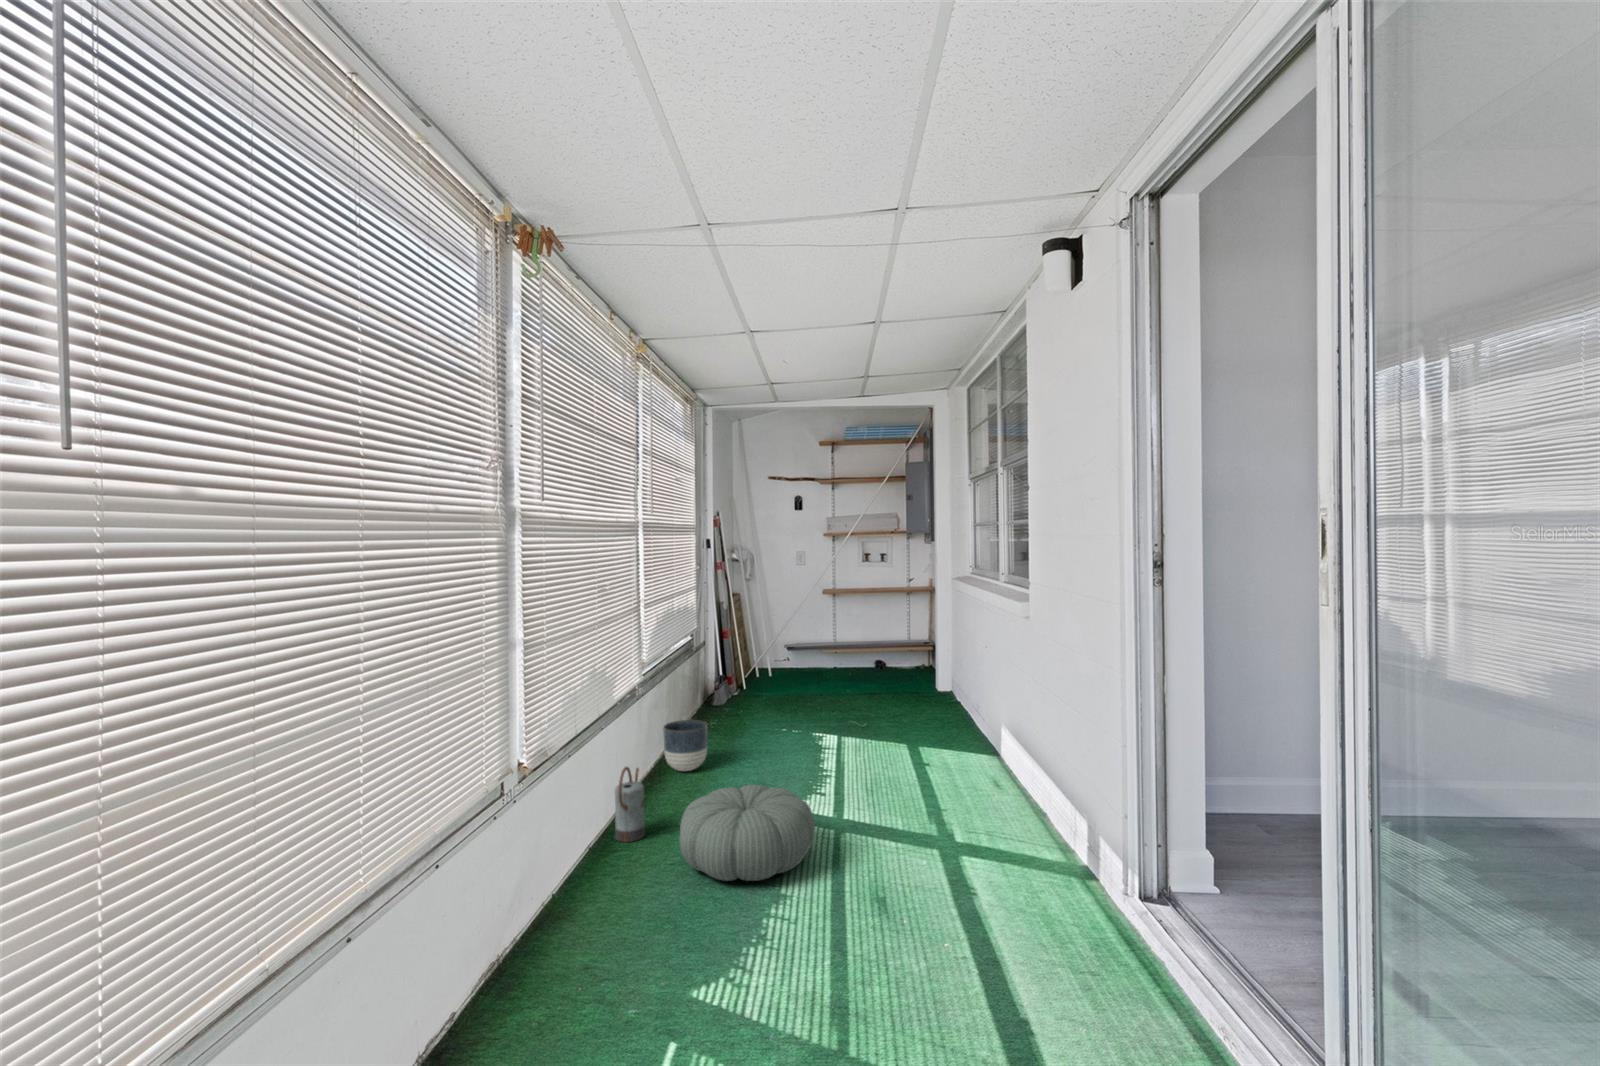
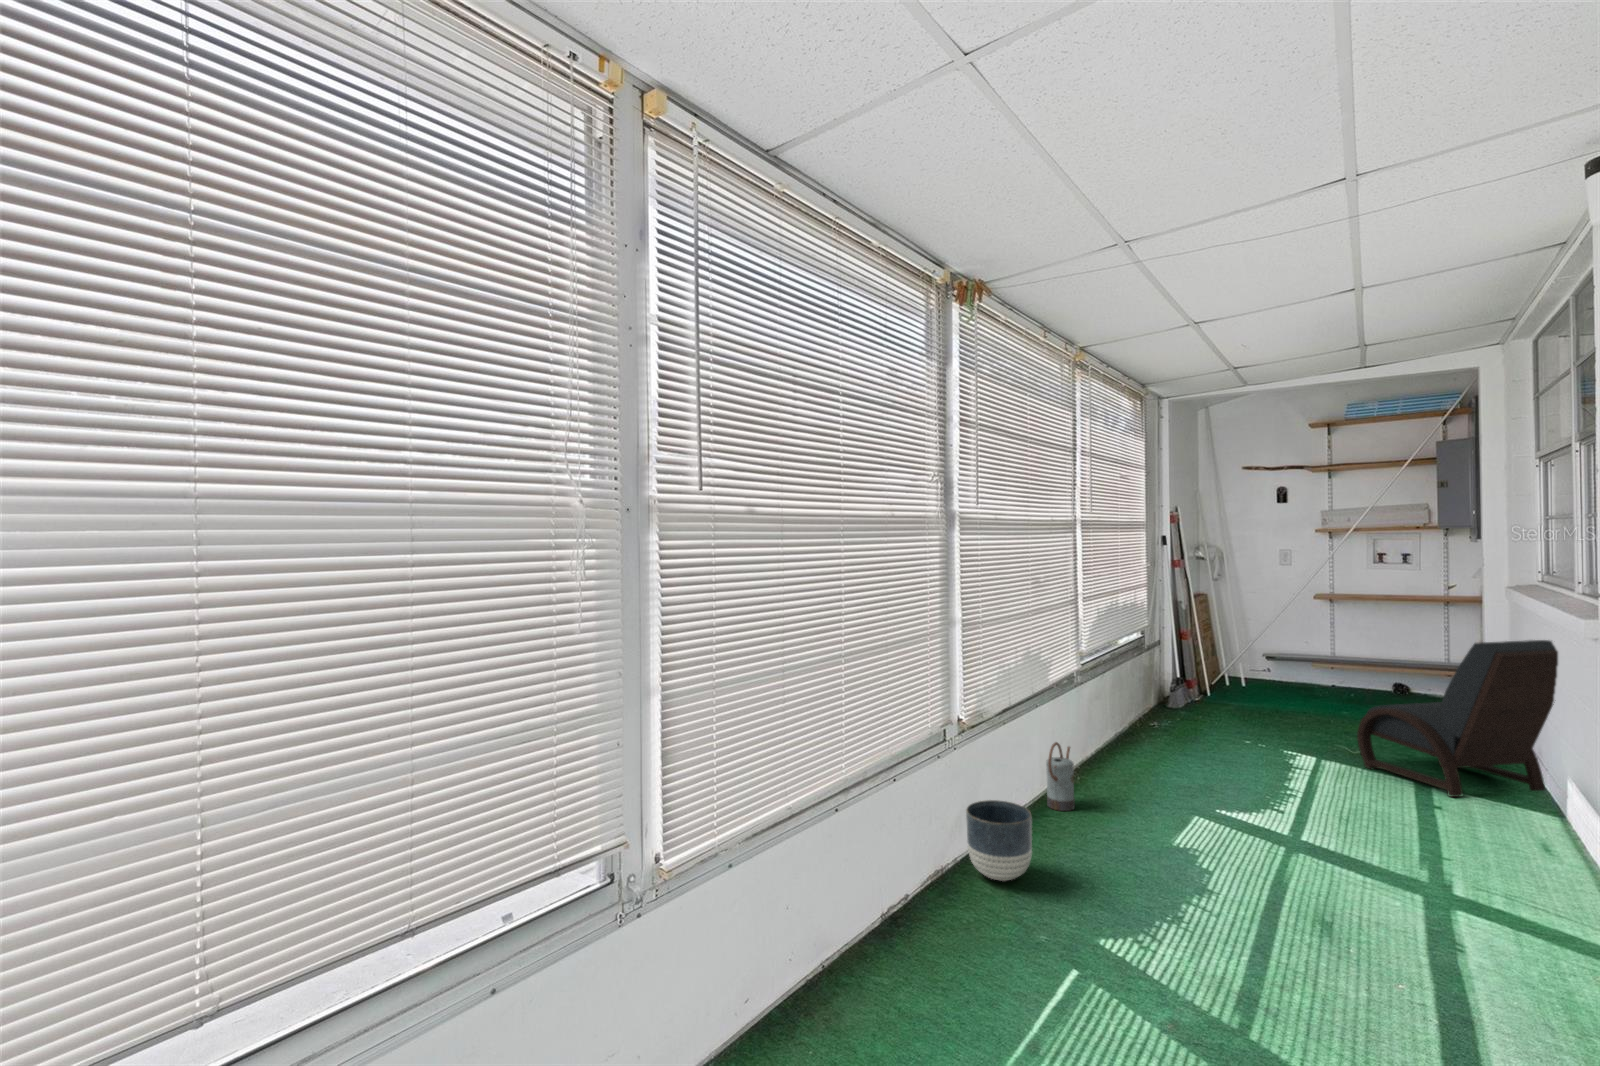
lounge chair: none [866,619,1000,752] -> present [1357,640,1558,797]
planter: present [663,720,707,771] -> present [966,800,1032,881]
pouf: present [679,785,815,881] -> none [1104,779,1255,871]

